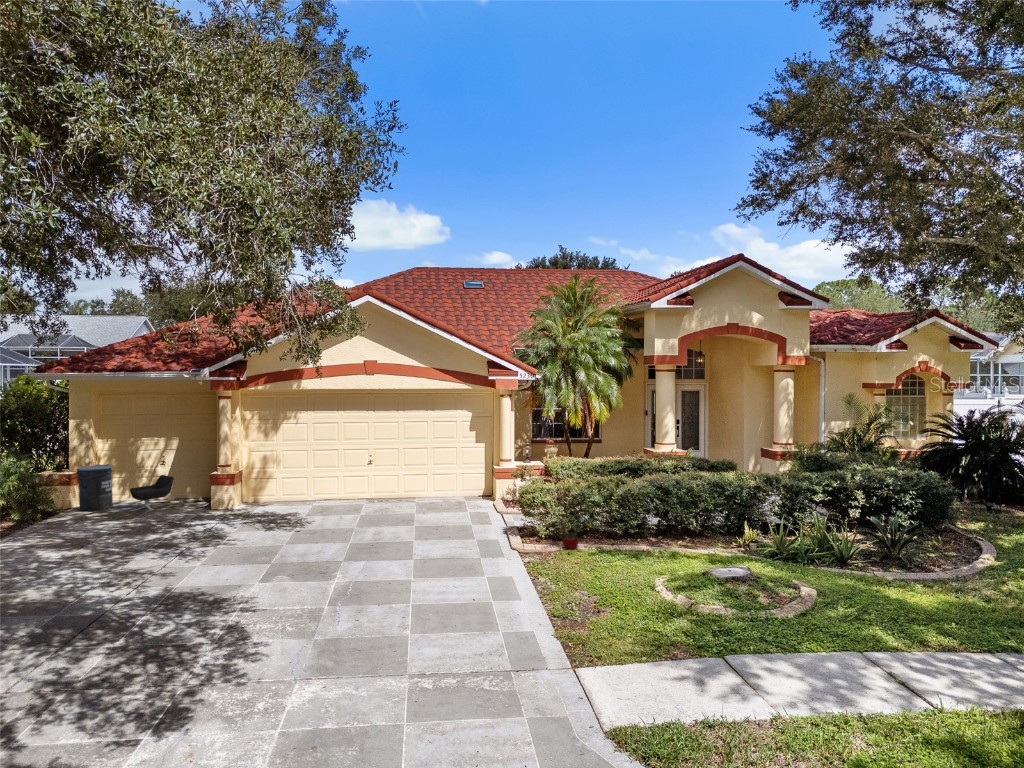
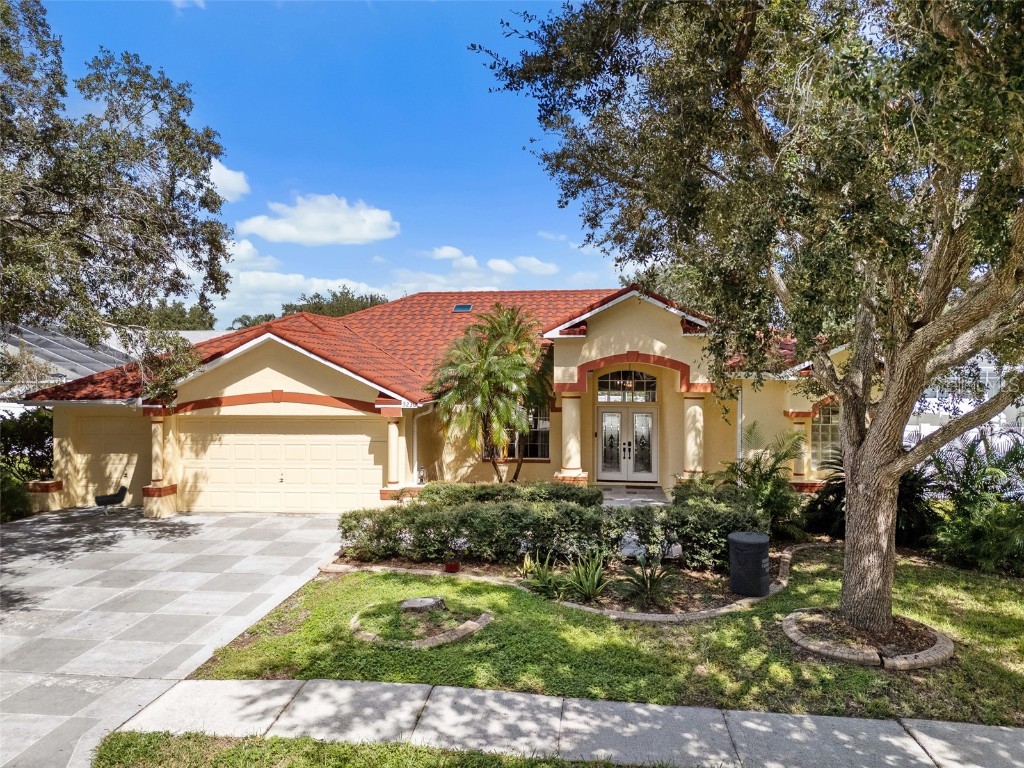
trash can: present [76,464,113,511] -> present [728,532,770,597]
decorative plant: present [558,517,592,548] -> present [445,544,468,572]

